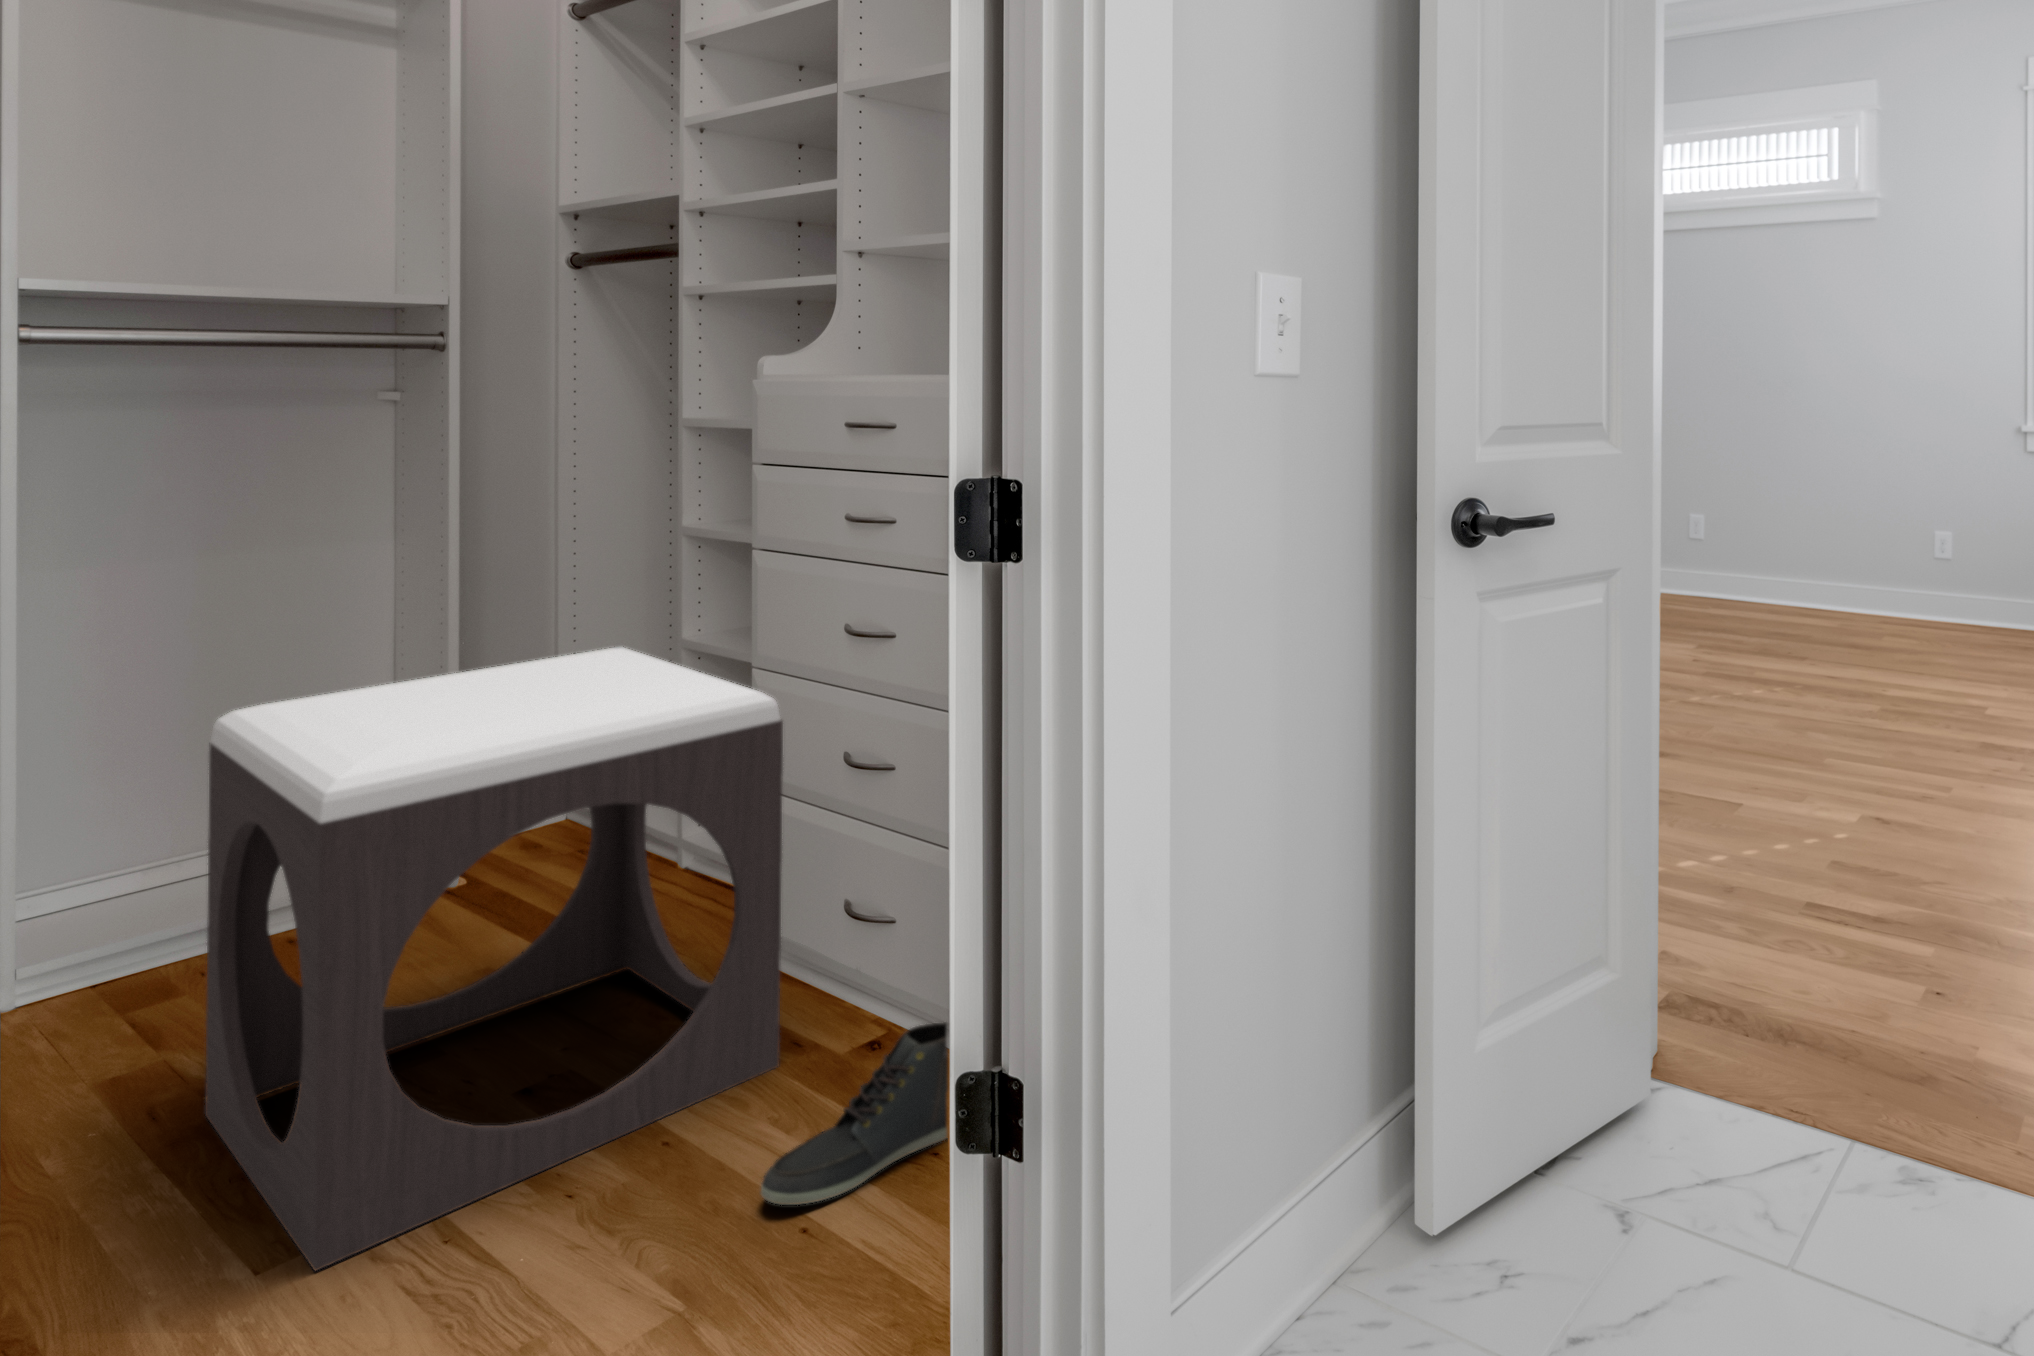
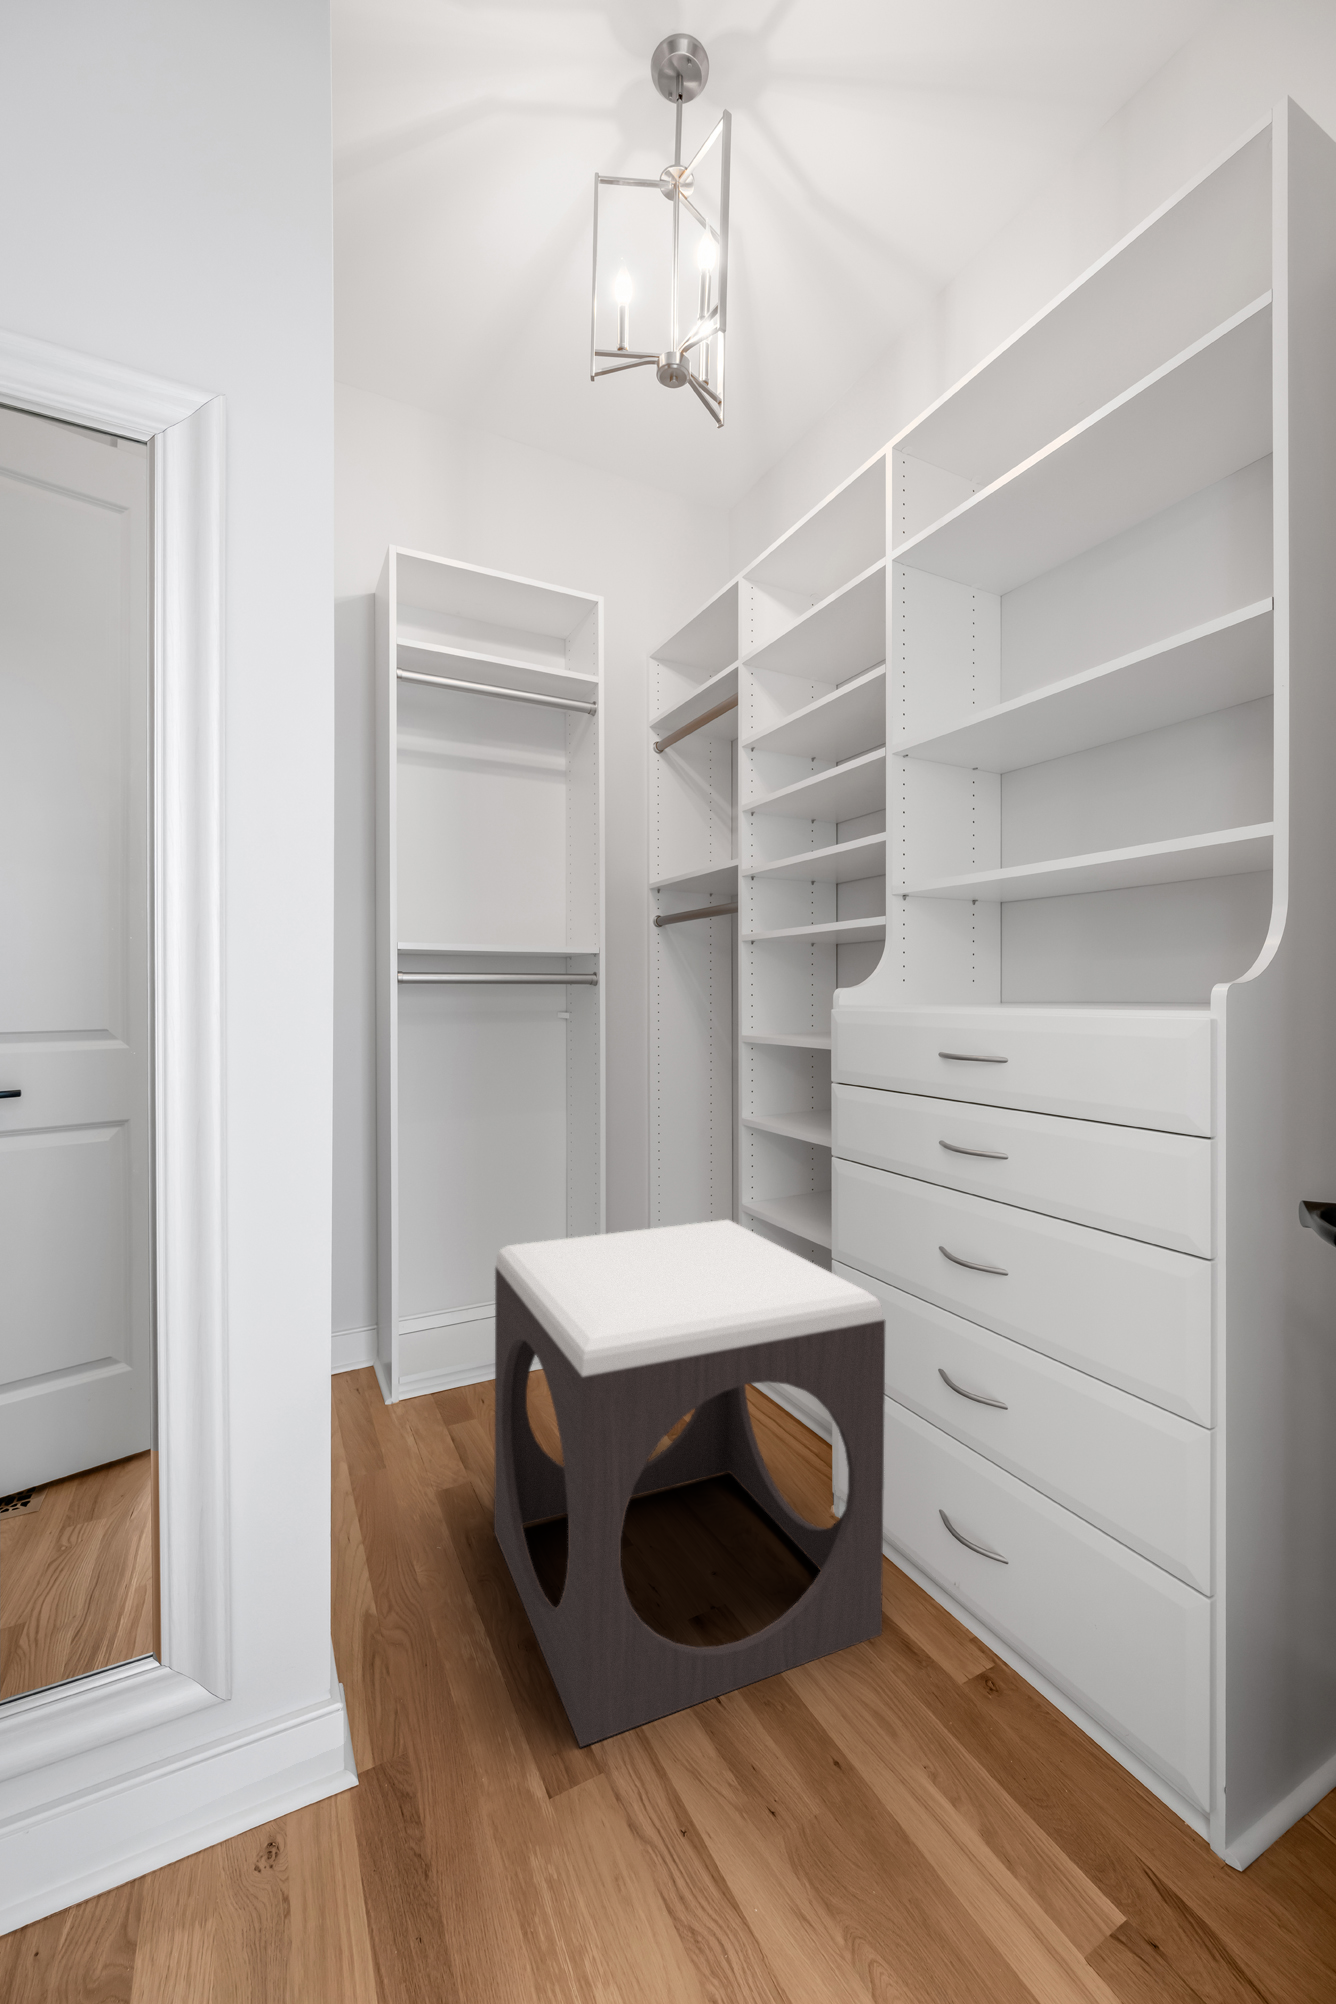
sneaker: present [761,1023,948,1205] -> none [928,1680,1112,1868]

